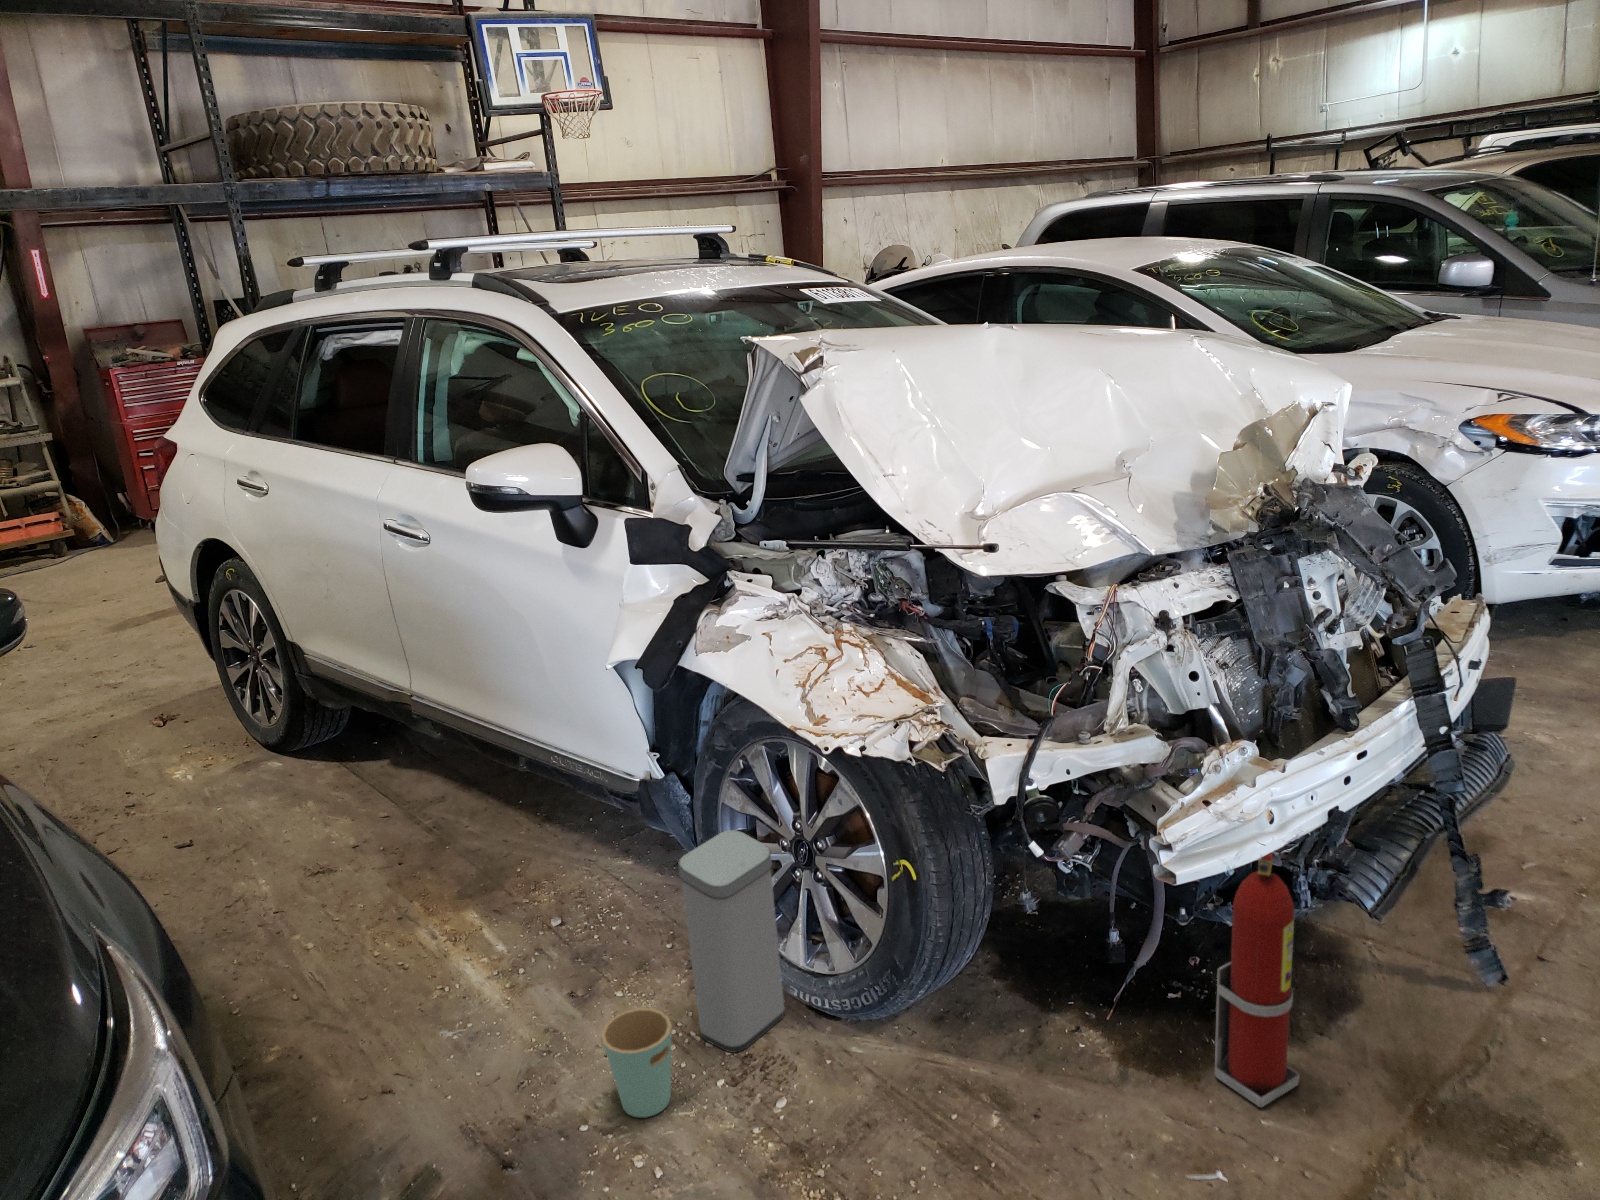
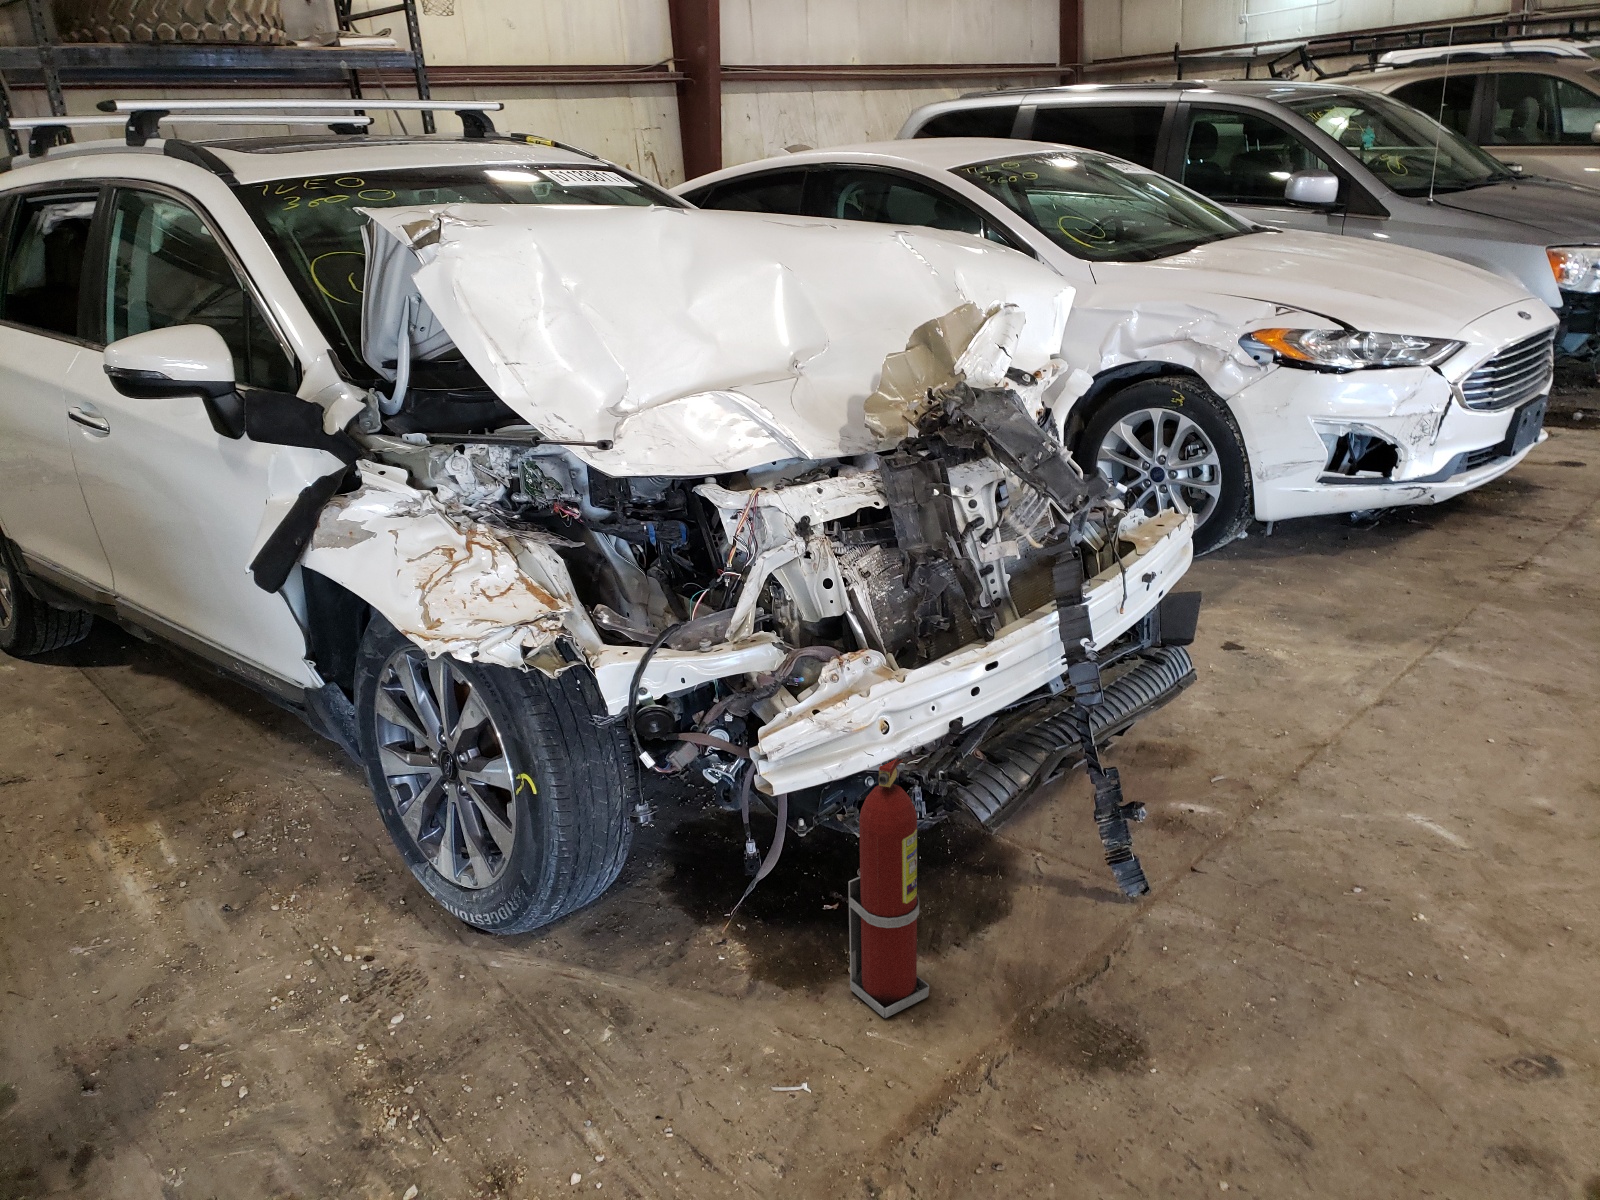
trash can: present [601,830,785,1117] -> none [213,740,437,1034]

